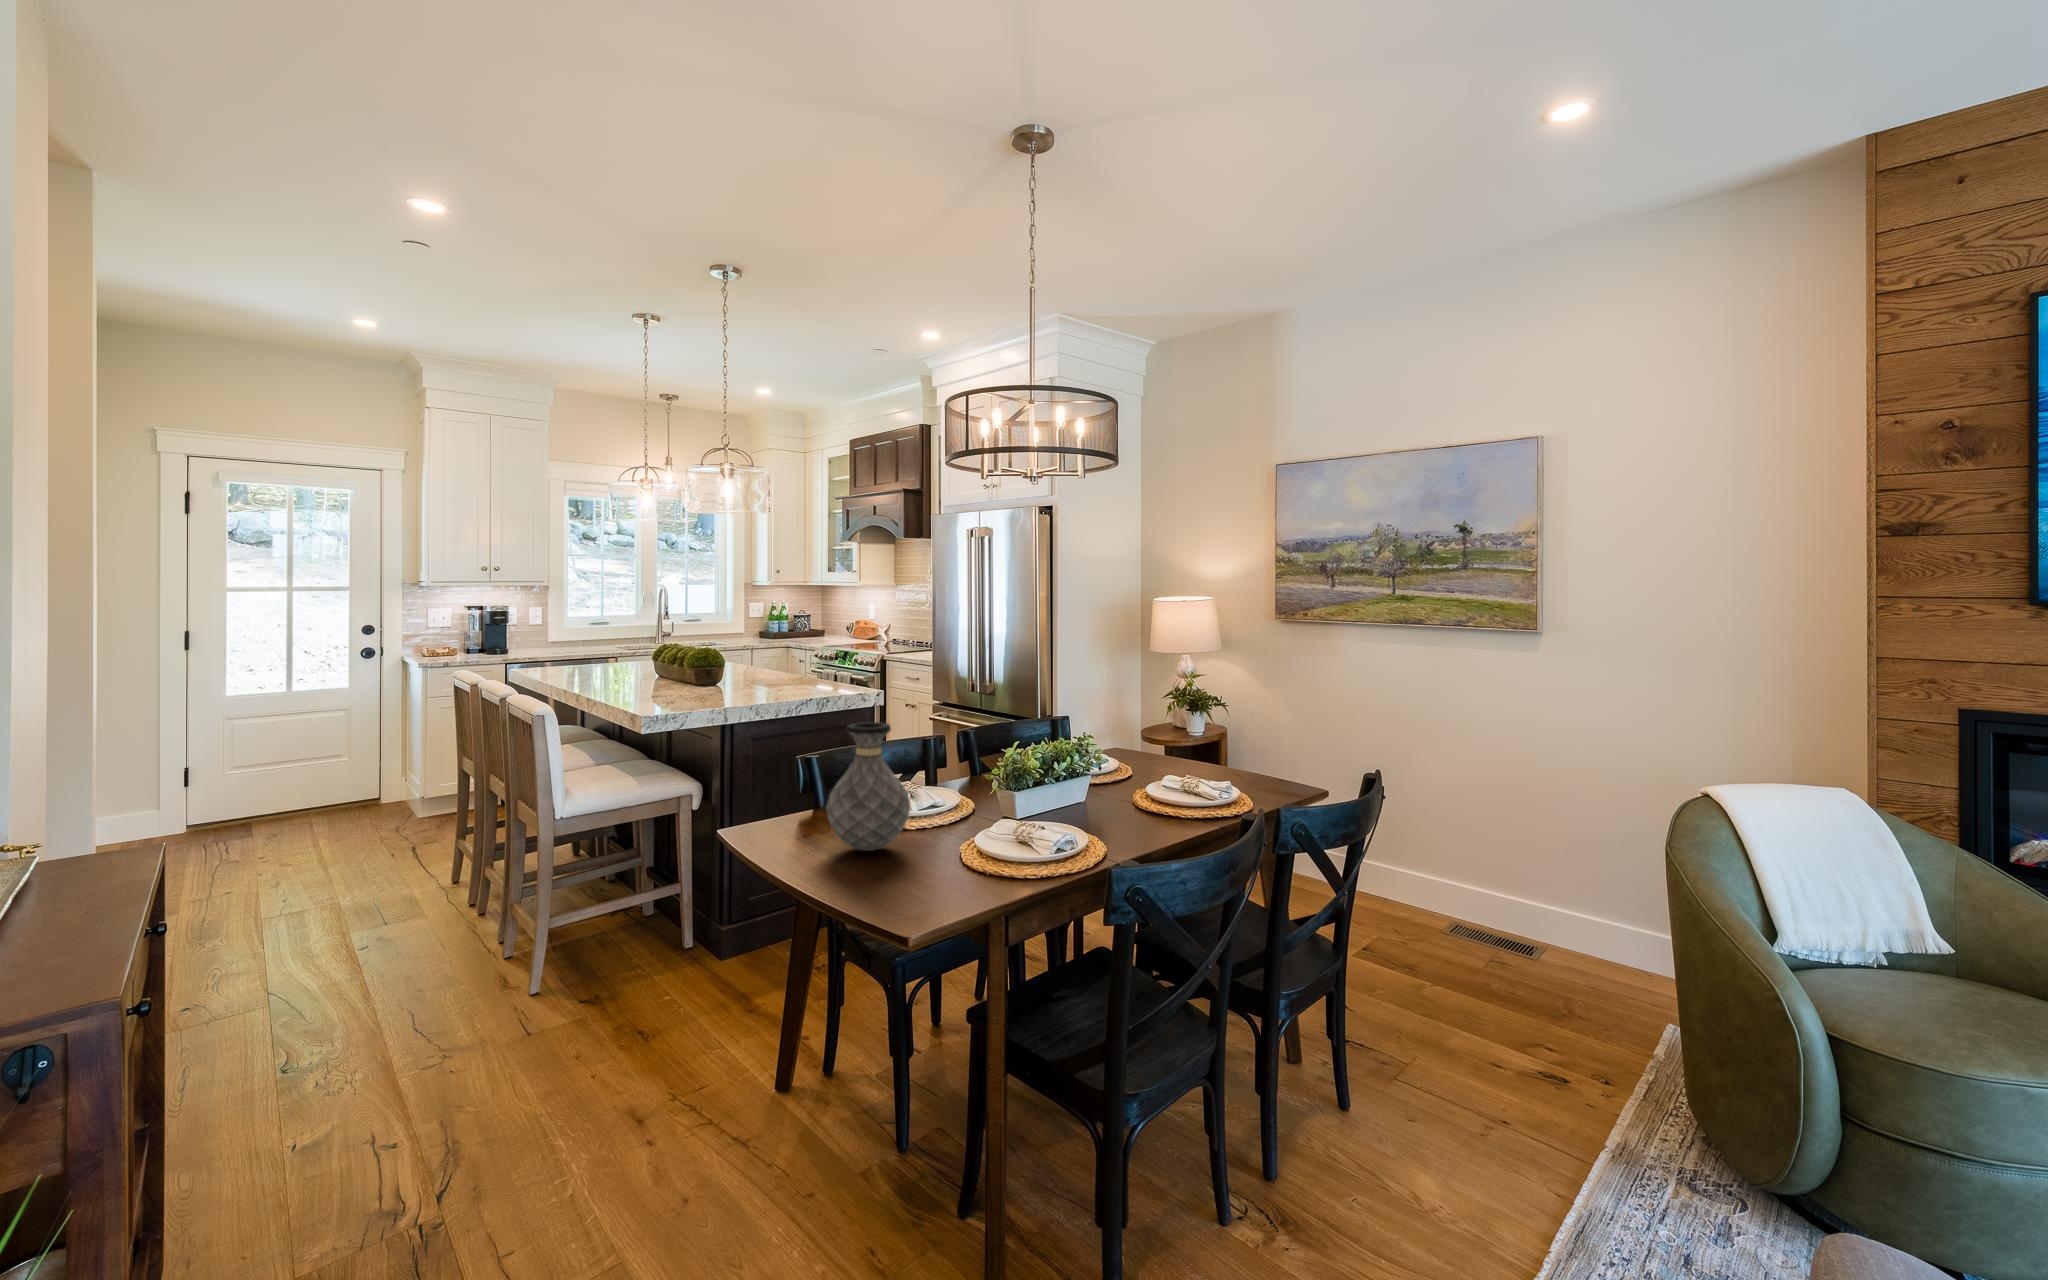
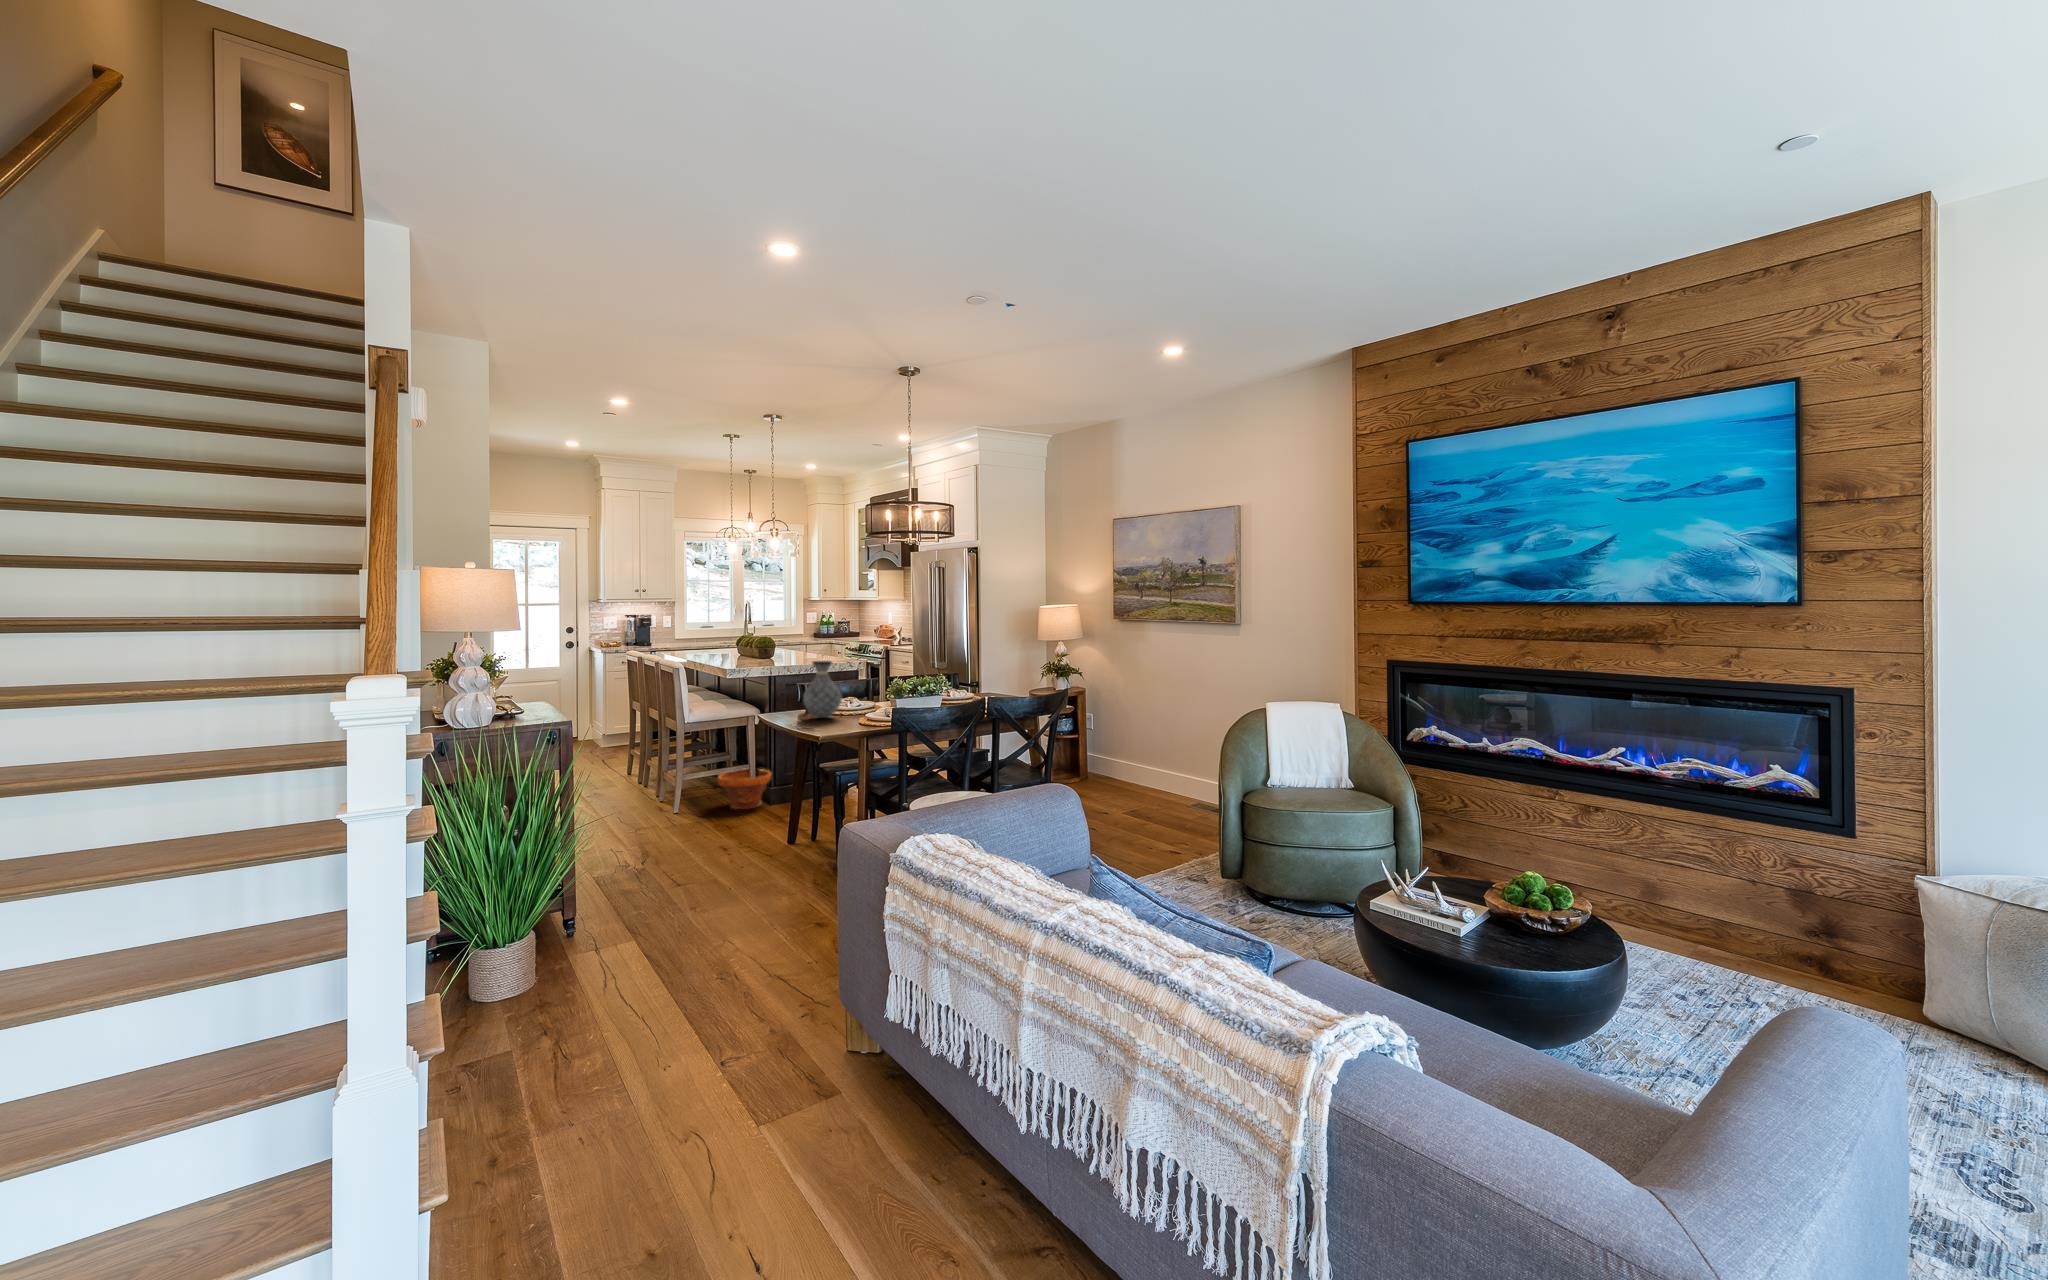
planter: none [621,888,721,973] -> present [718,769,771,809]

